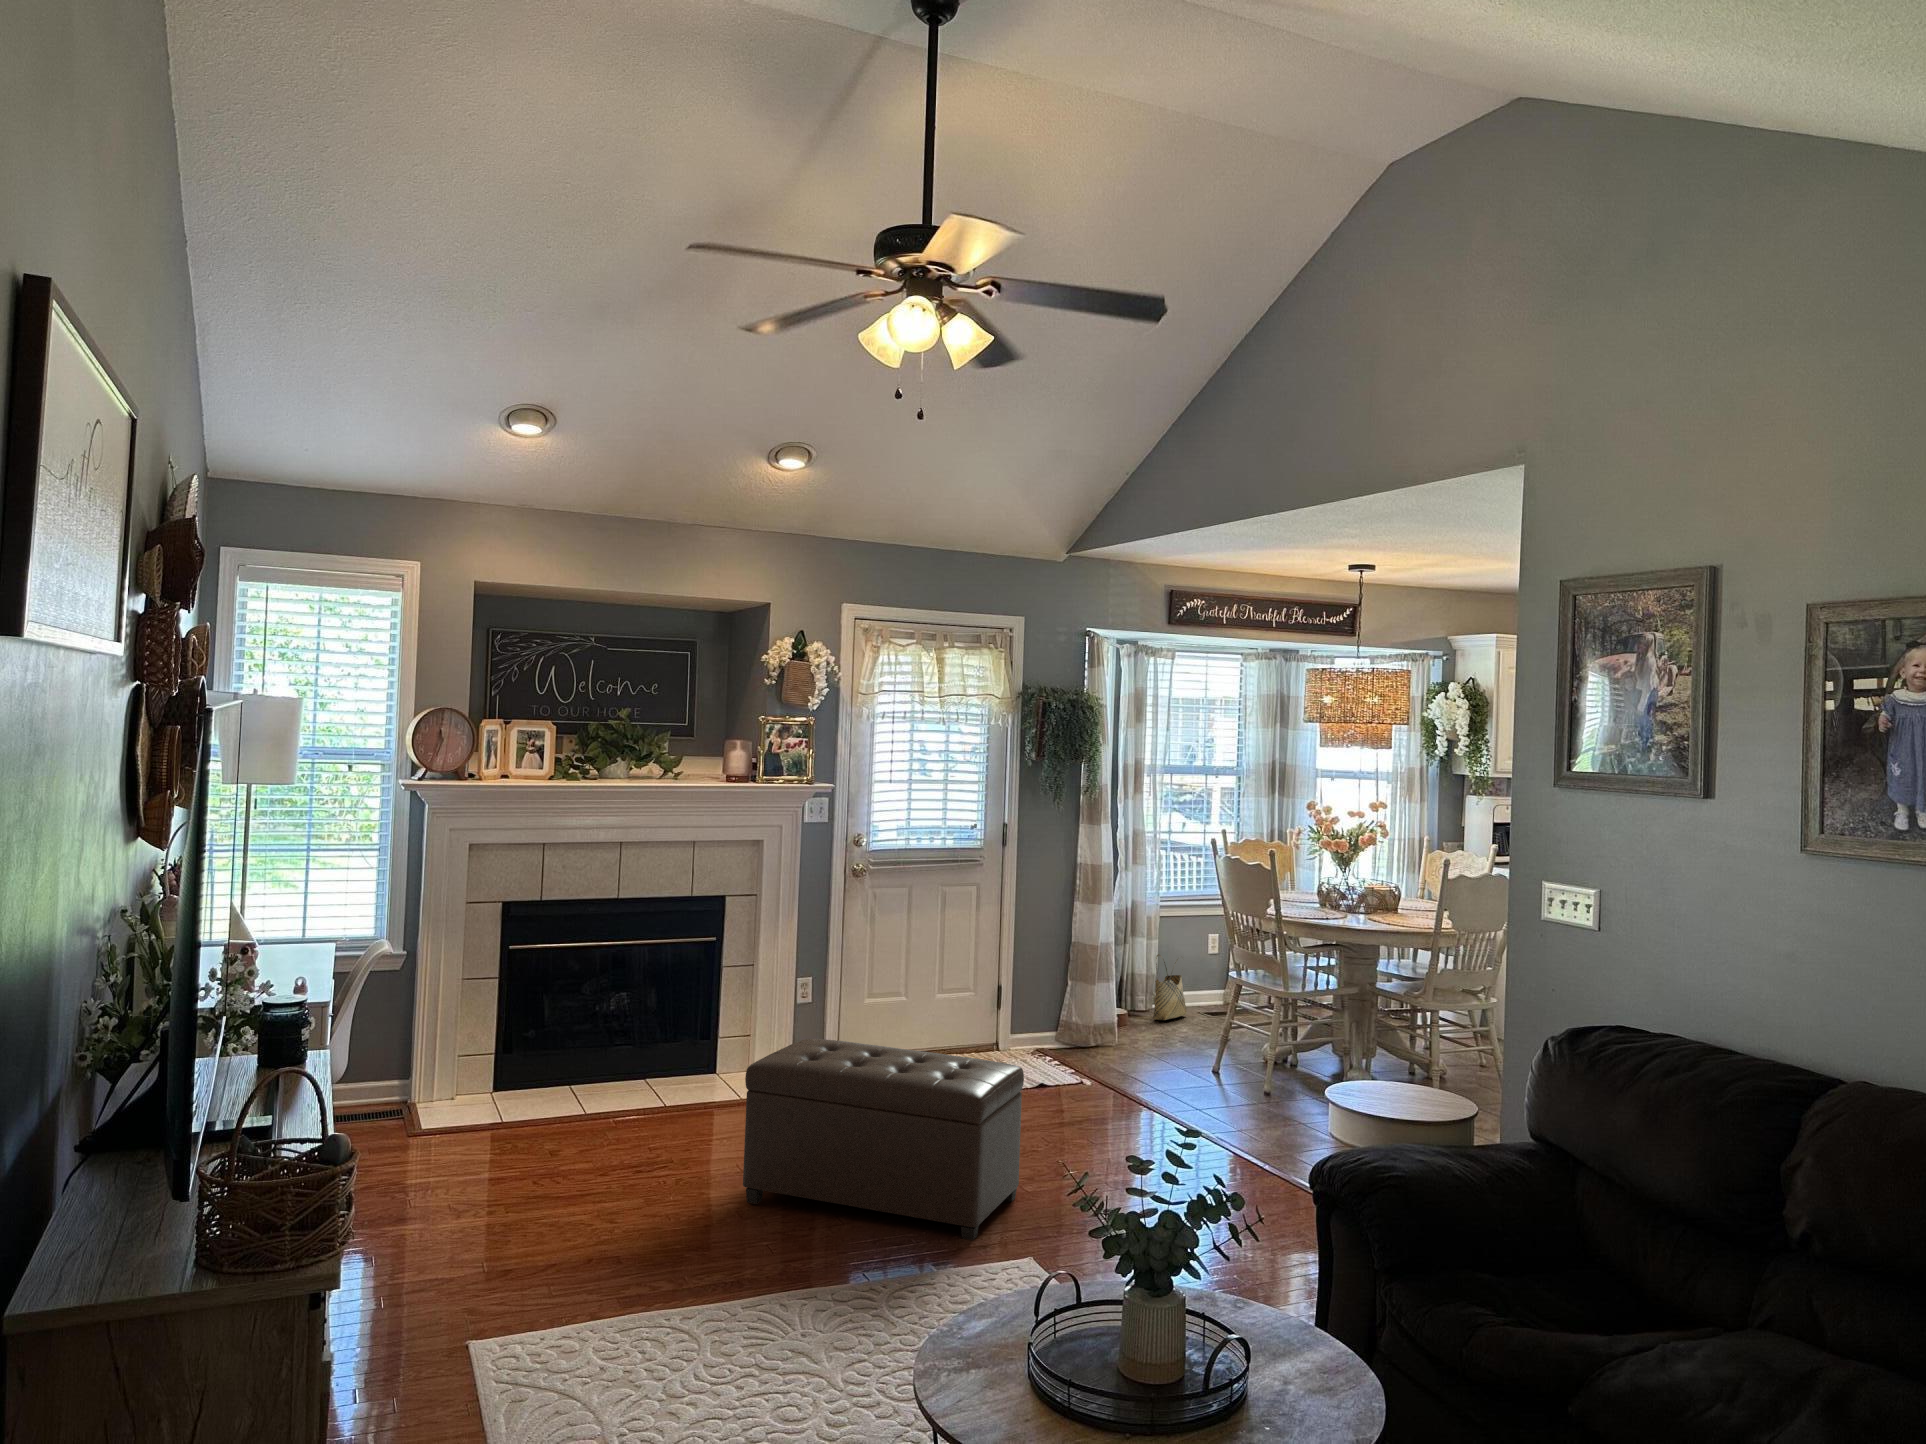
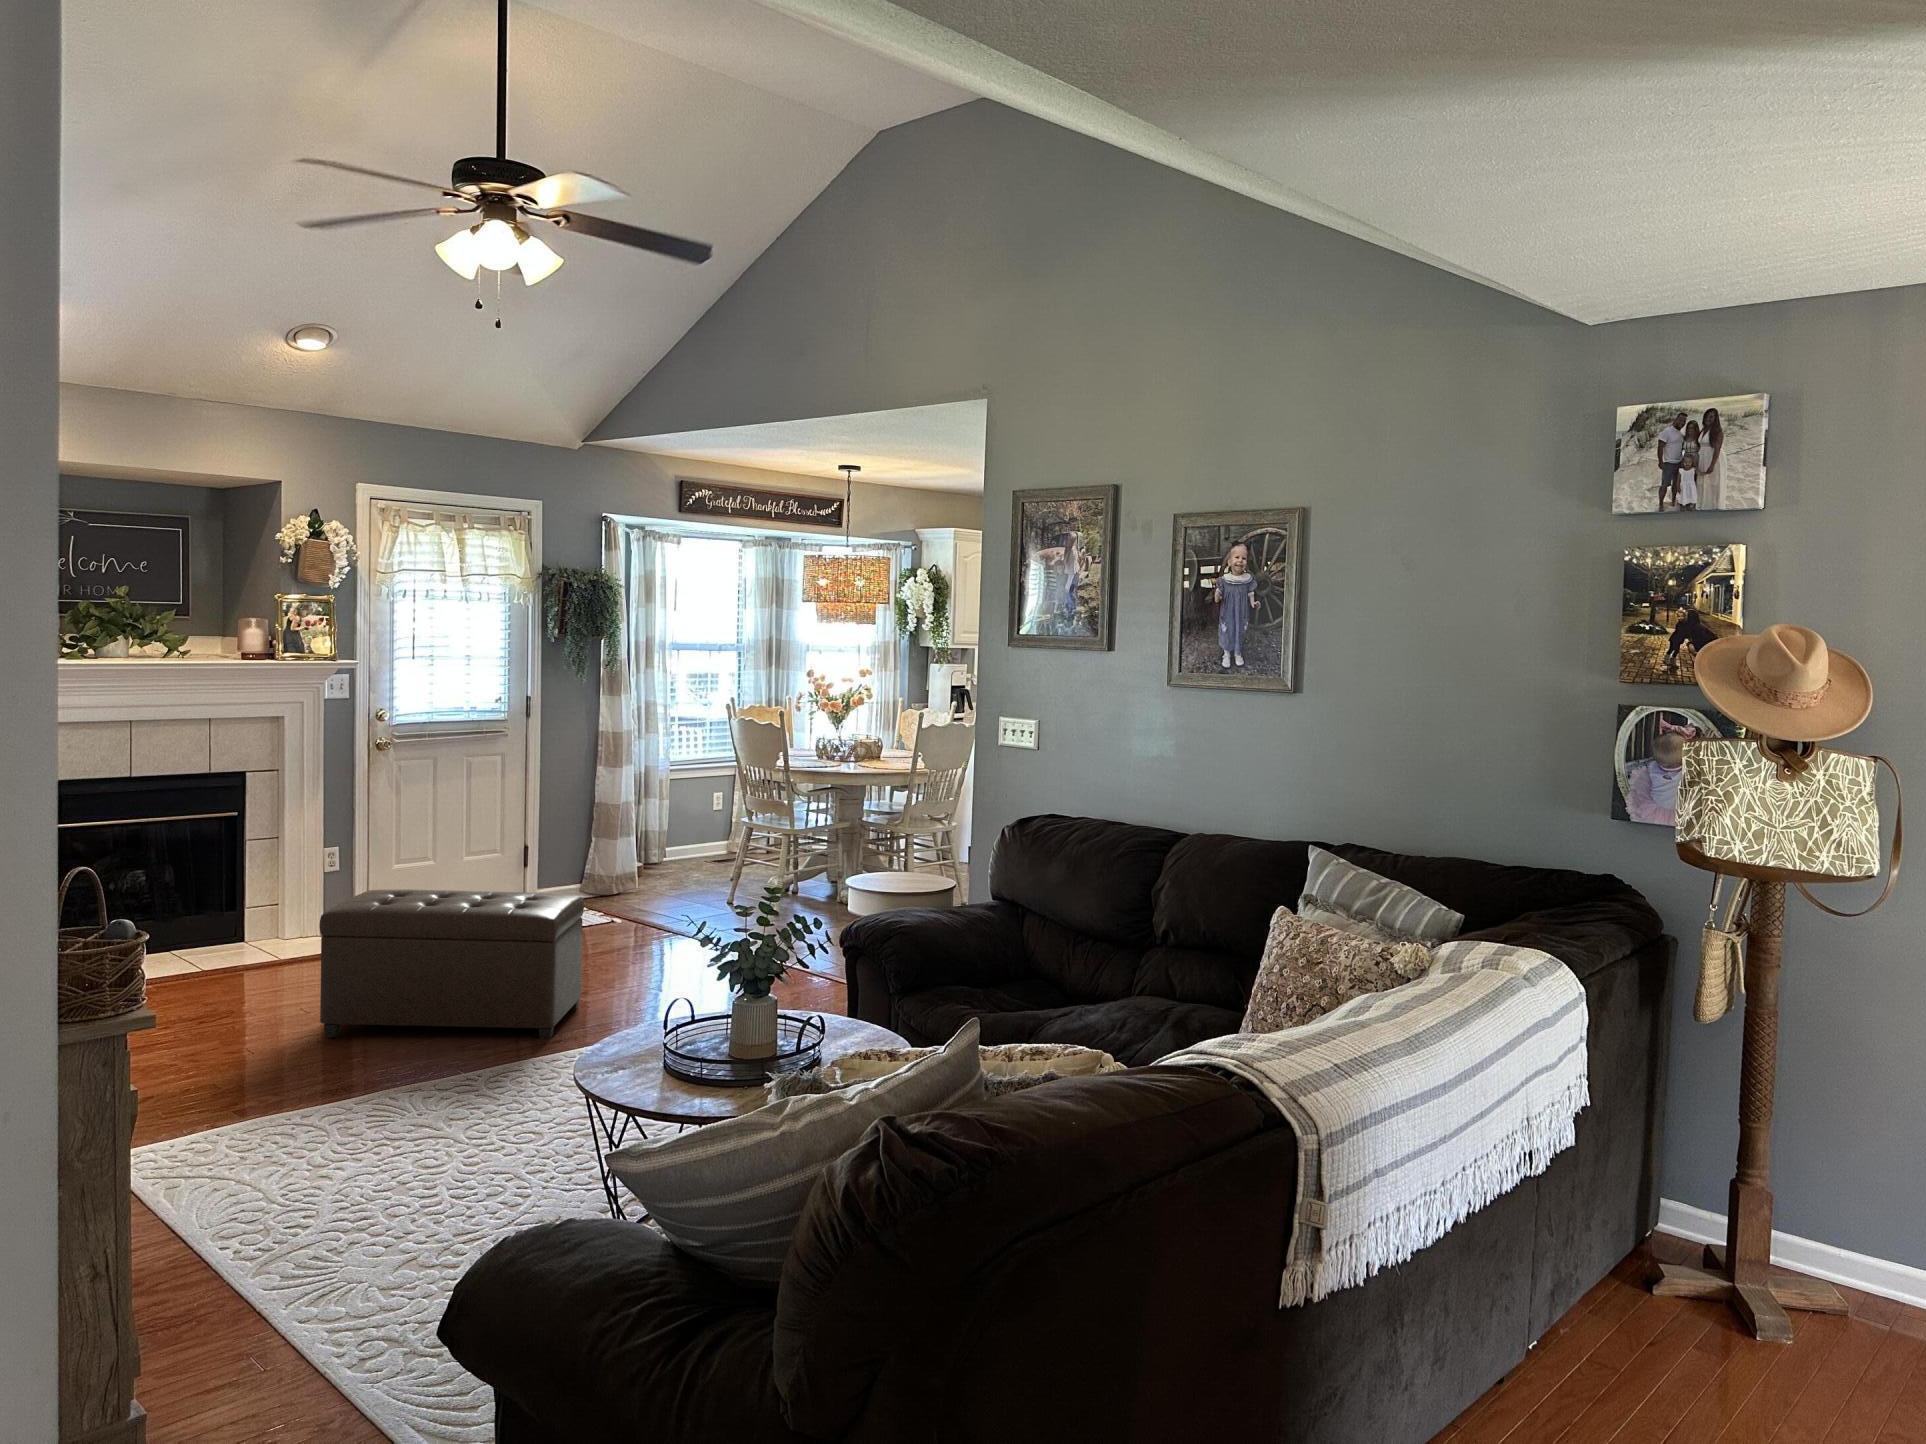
woven basket: present [1153,954,1187,1020] -> none [666,812,696,871]

